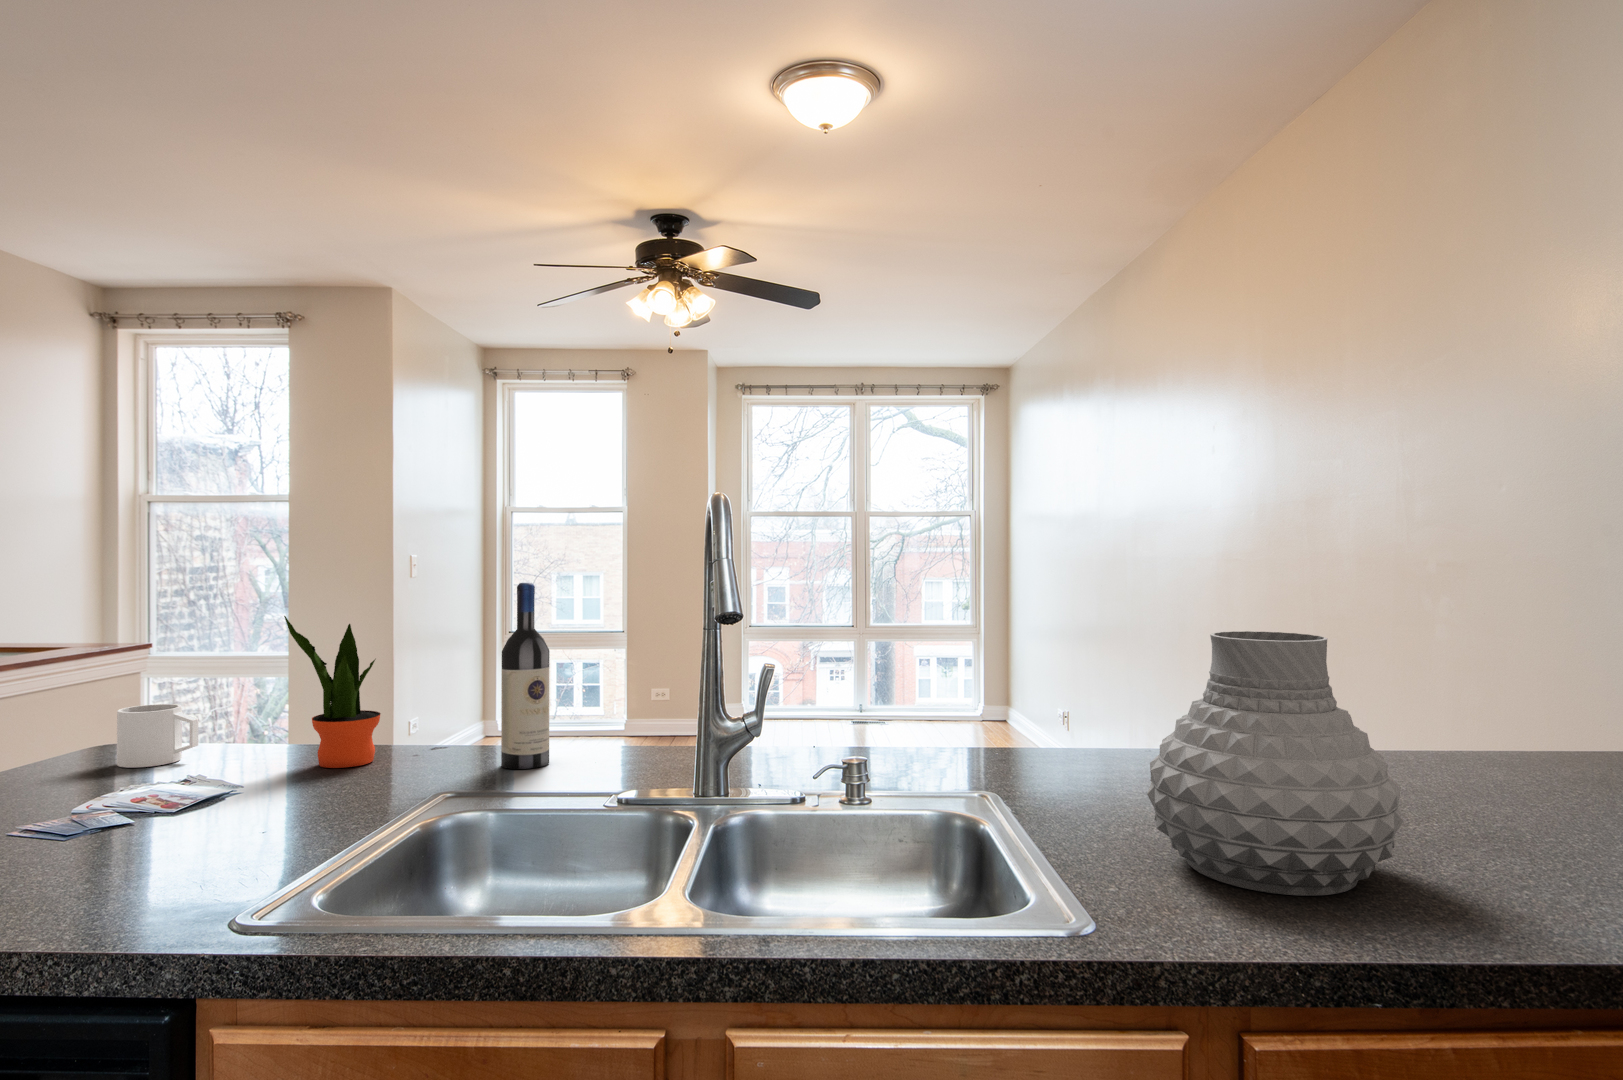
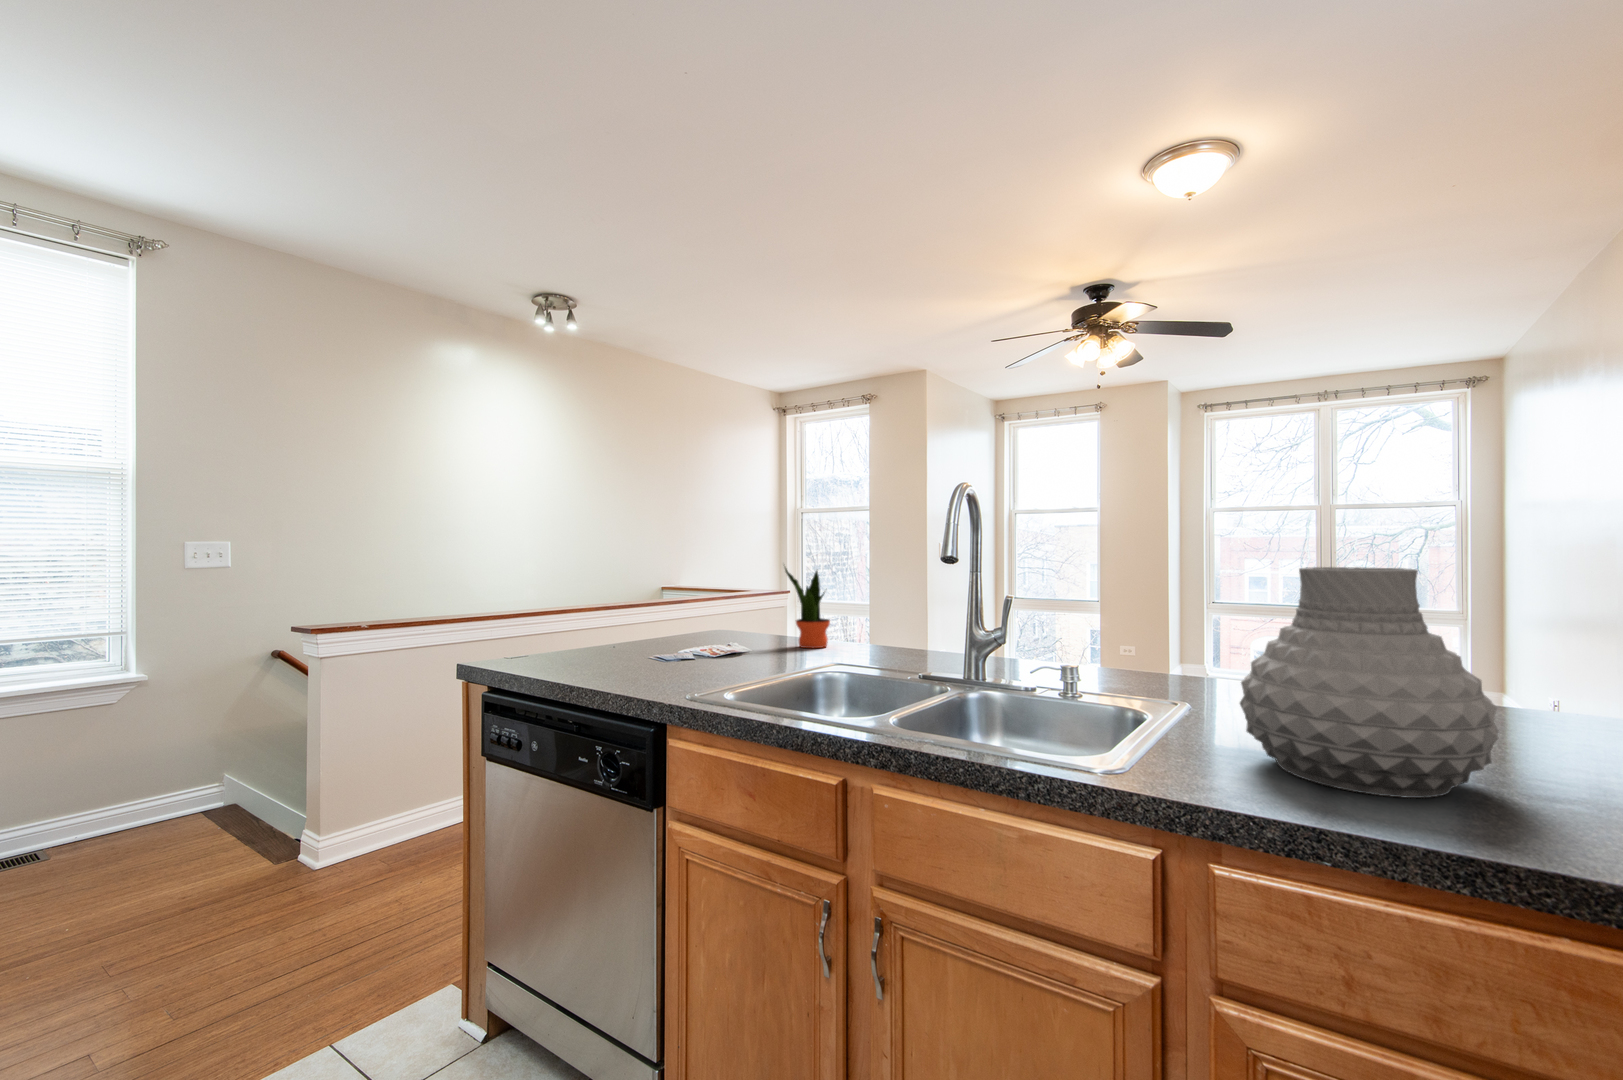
wine bottle: present [501,583,550,769] -> none [884,544,913,658]
mug: present [117,704,198,768] -> none [720,609,753,640]

